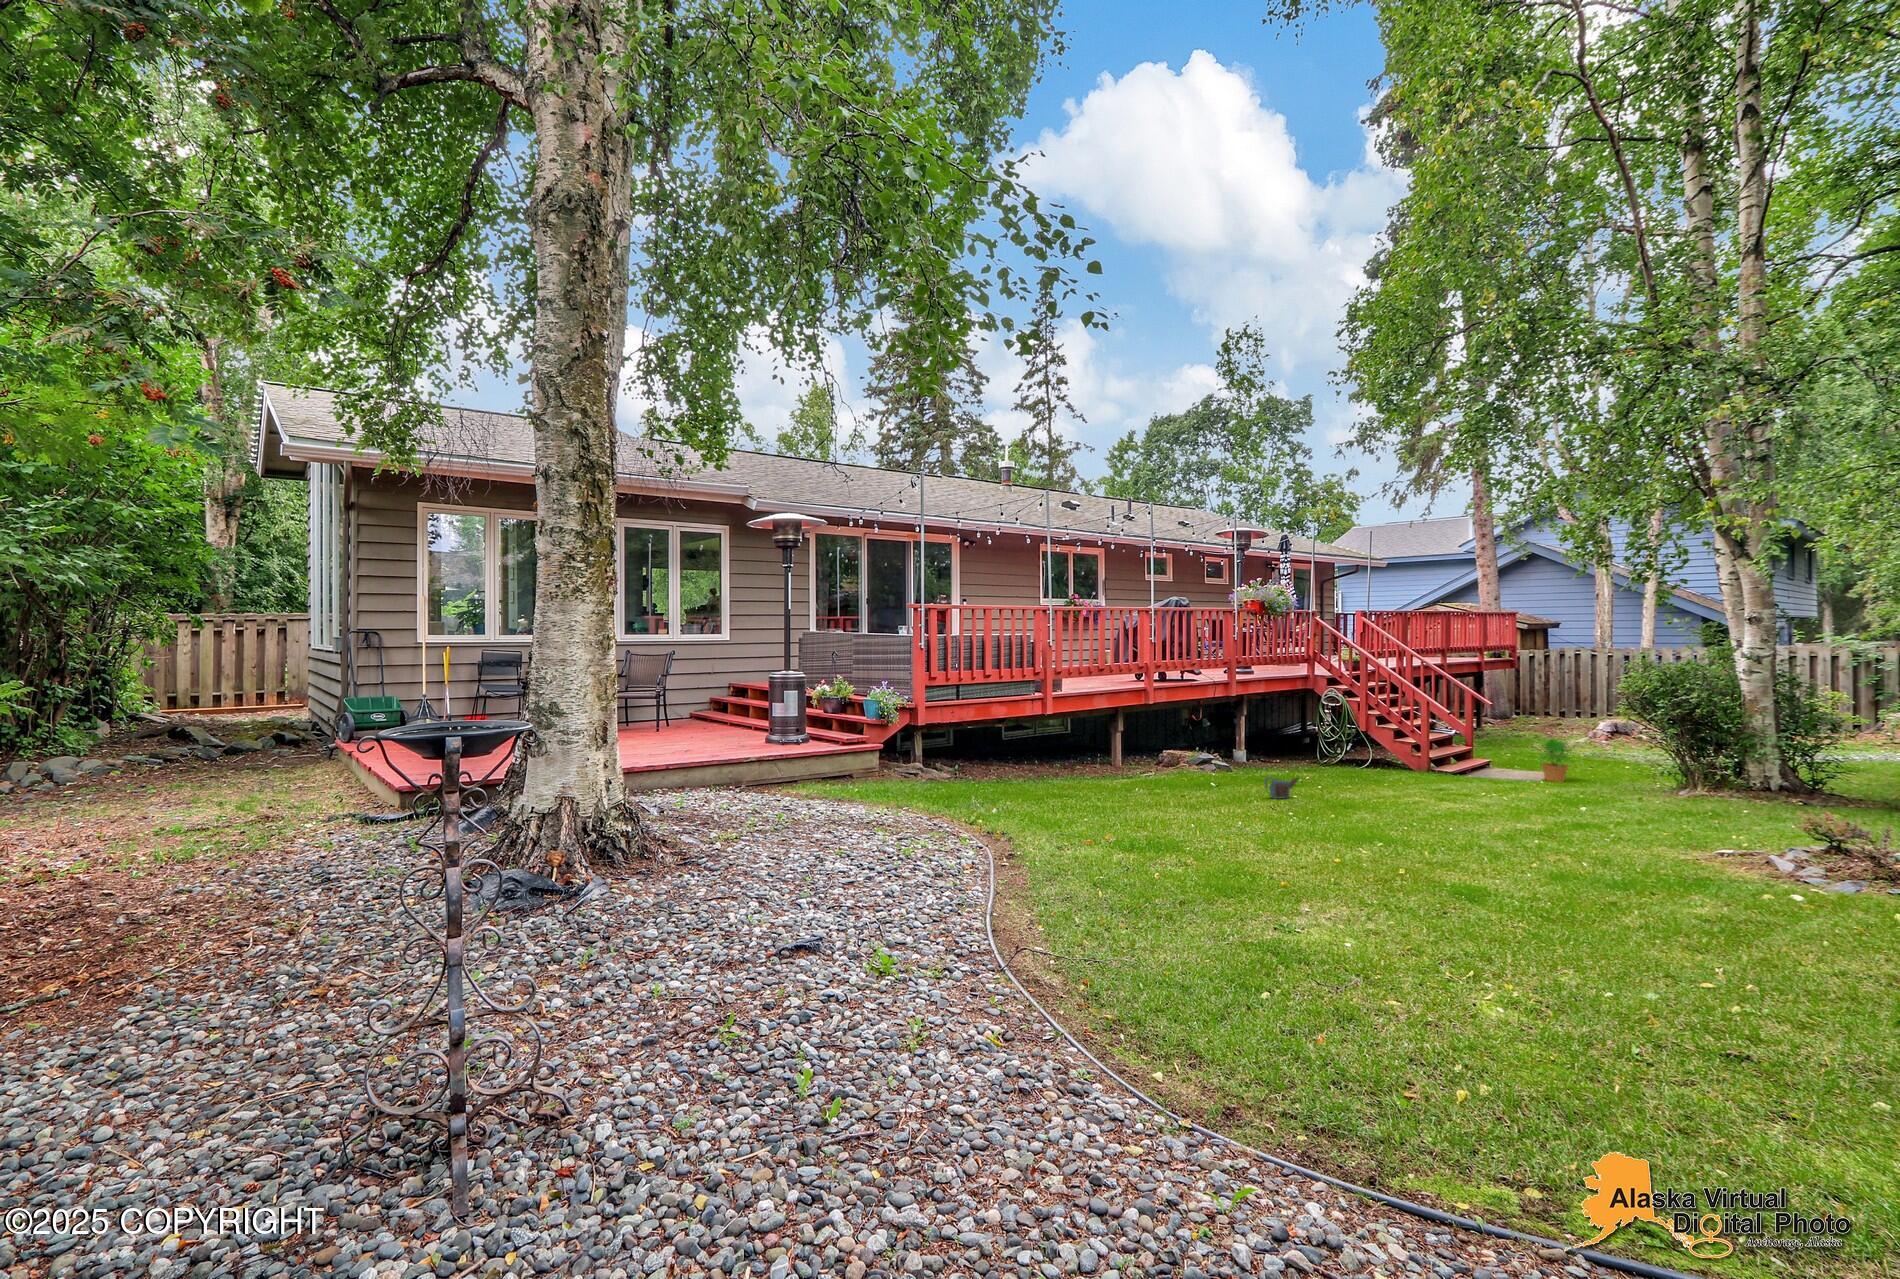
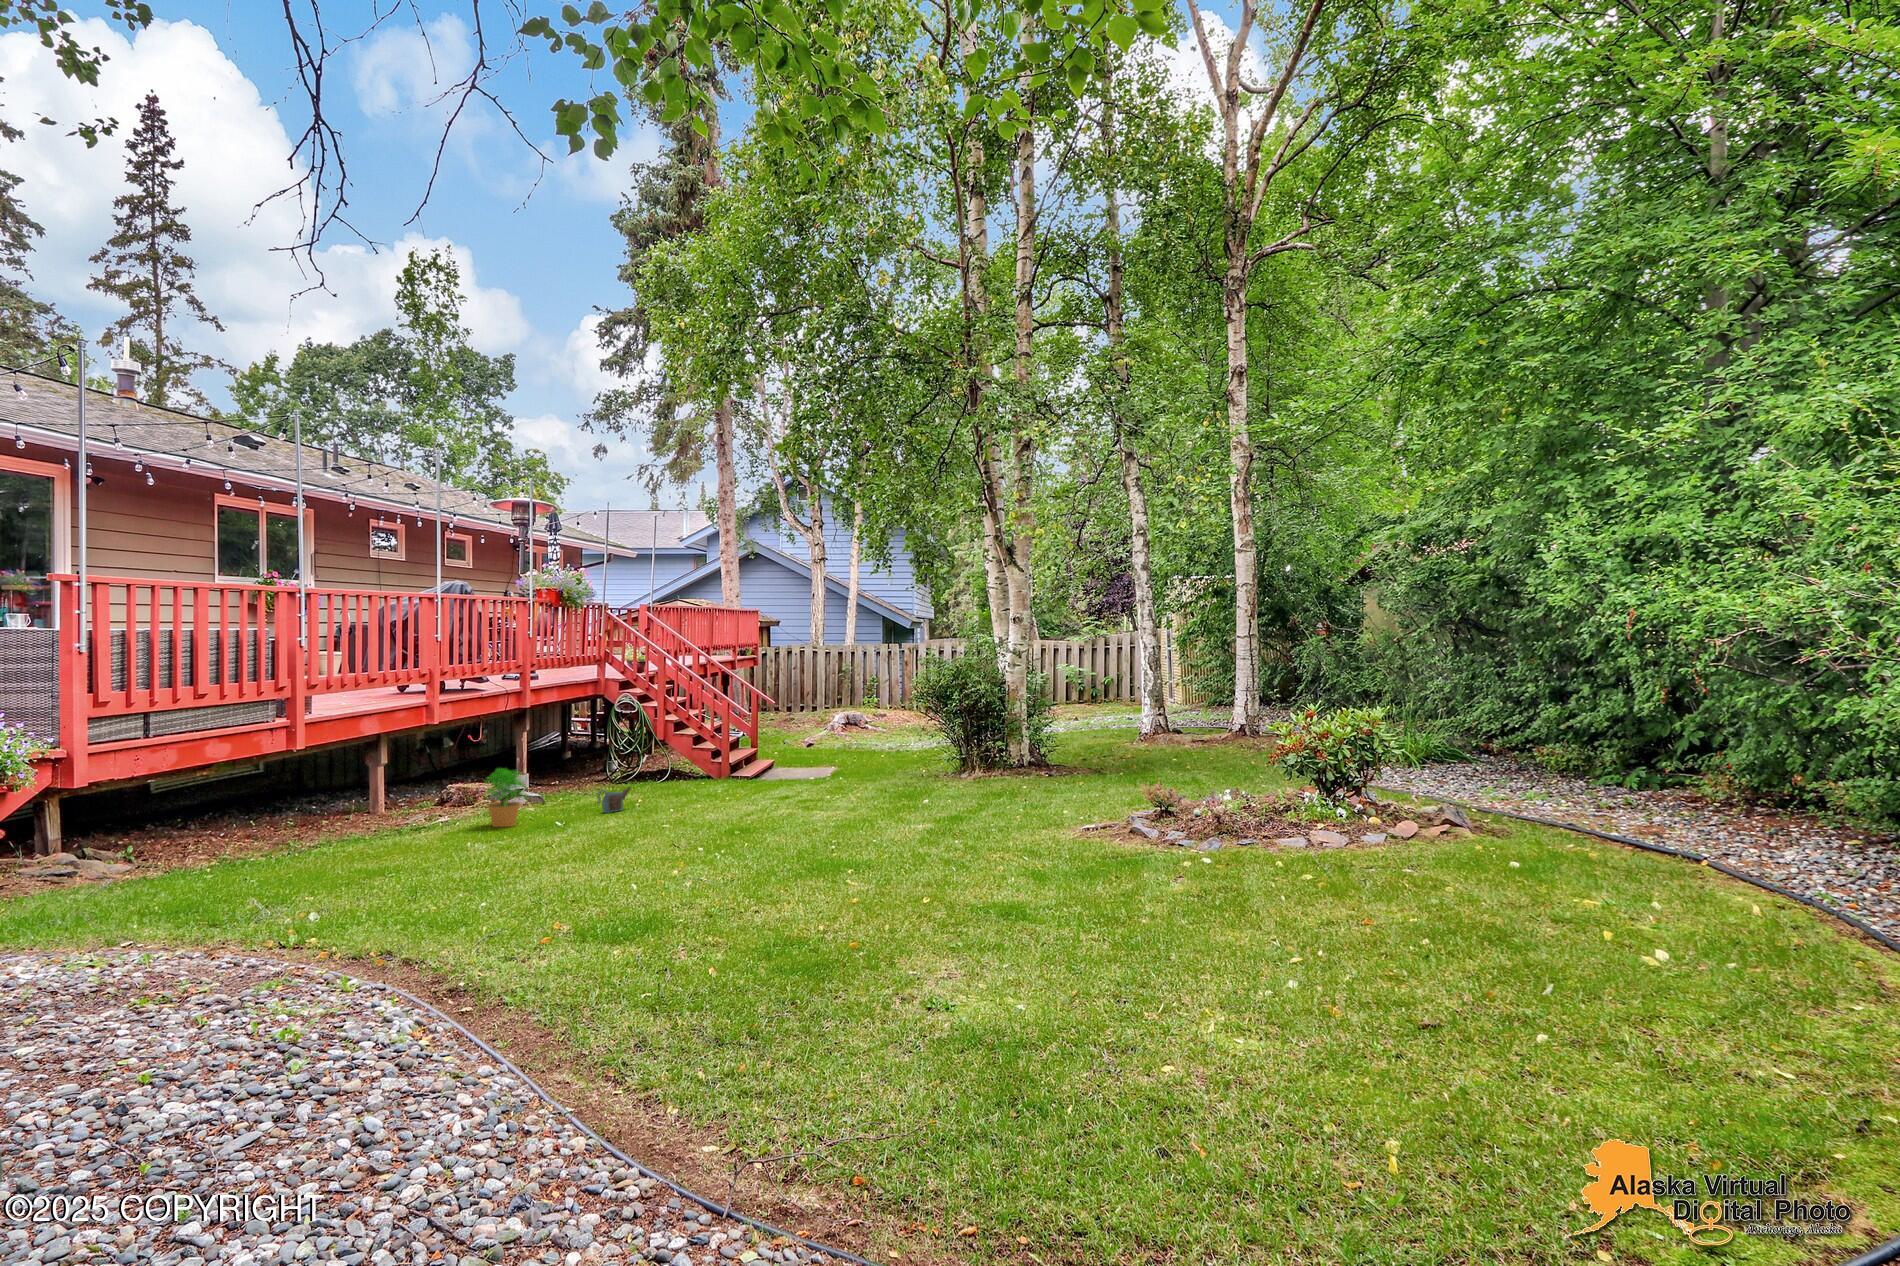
potted plant: present [1538,738,1573,782] -> present [483,769,524,827]

